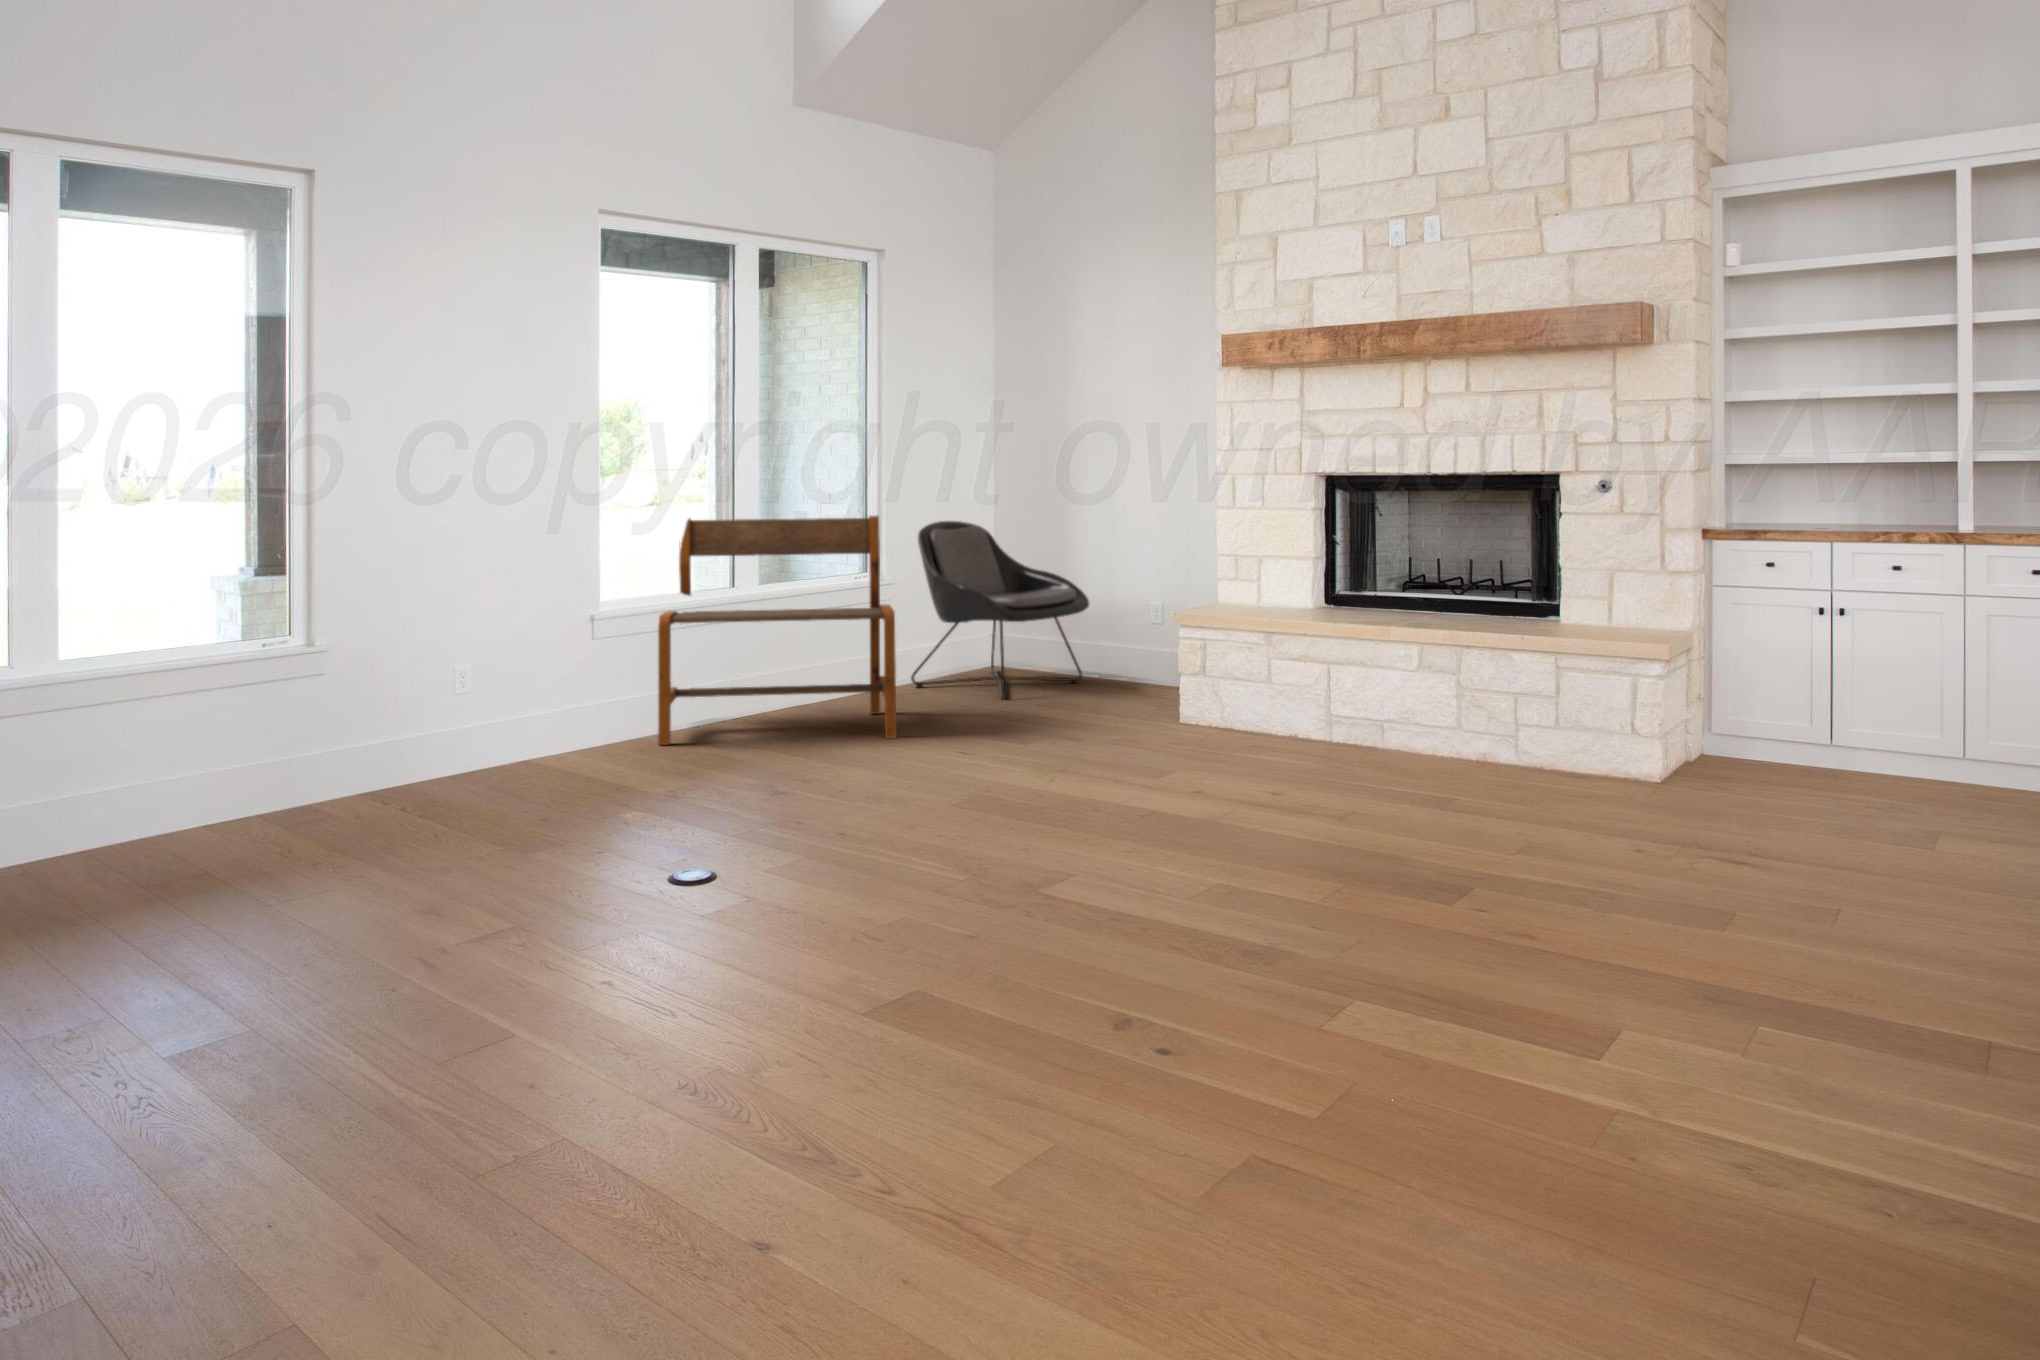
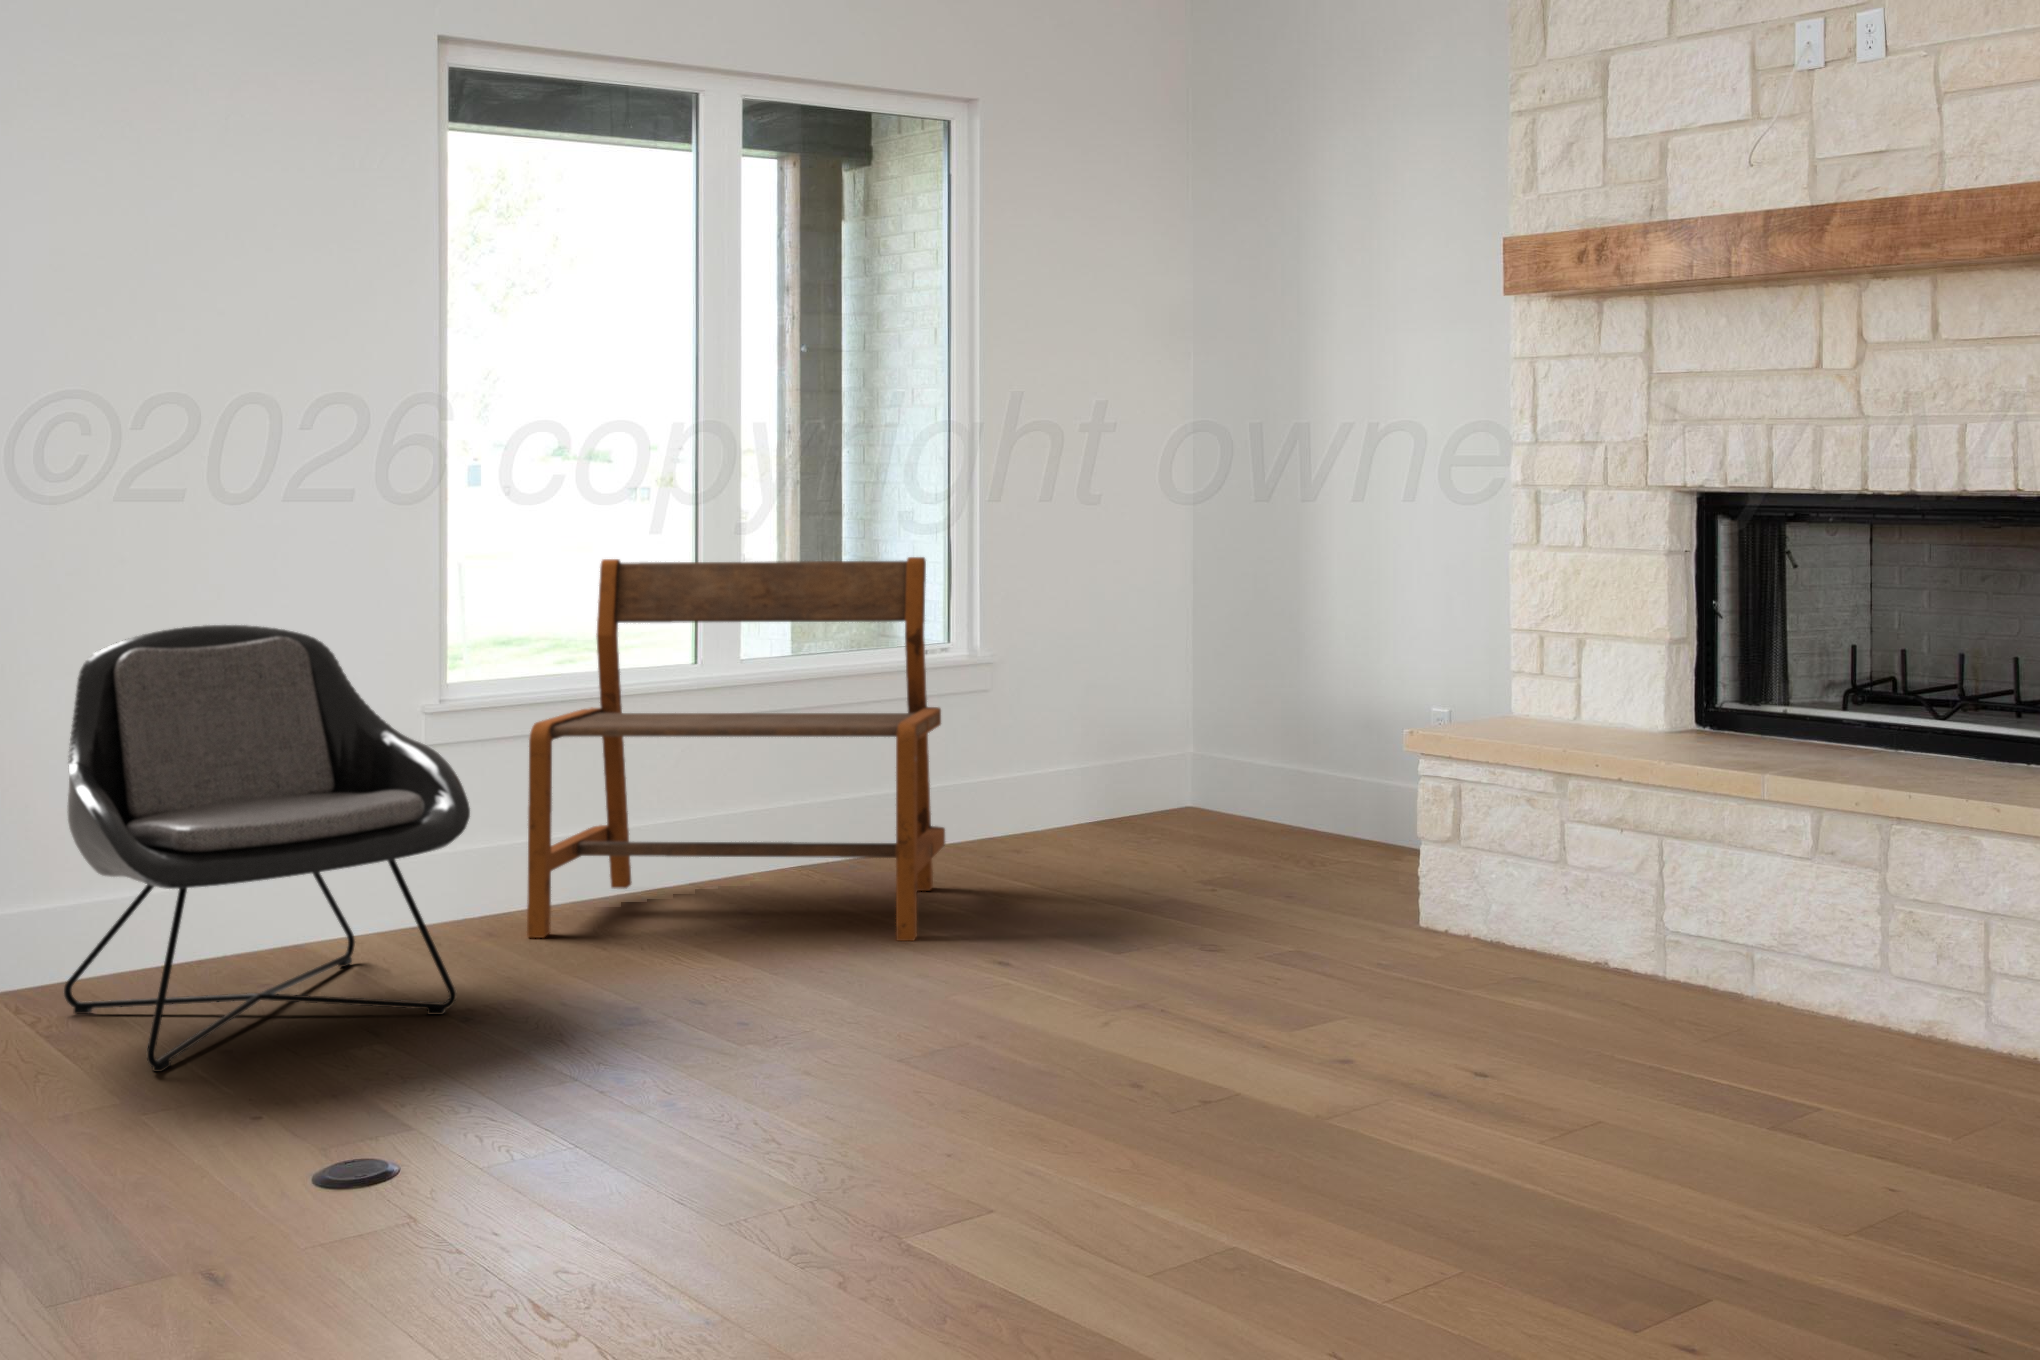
lounge chair: present [911,521,1089,700] -> present [64,625,470,1072]

